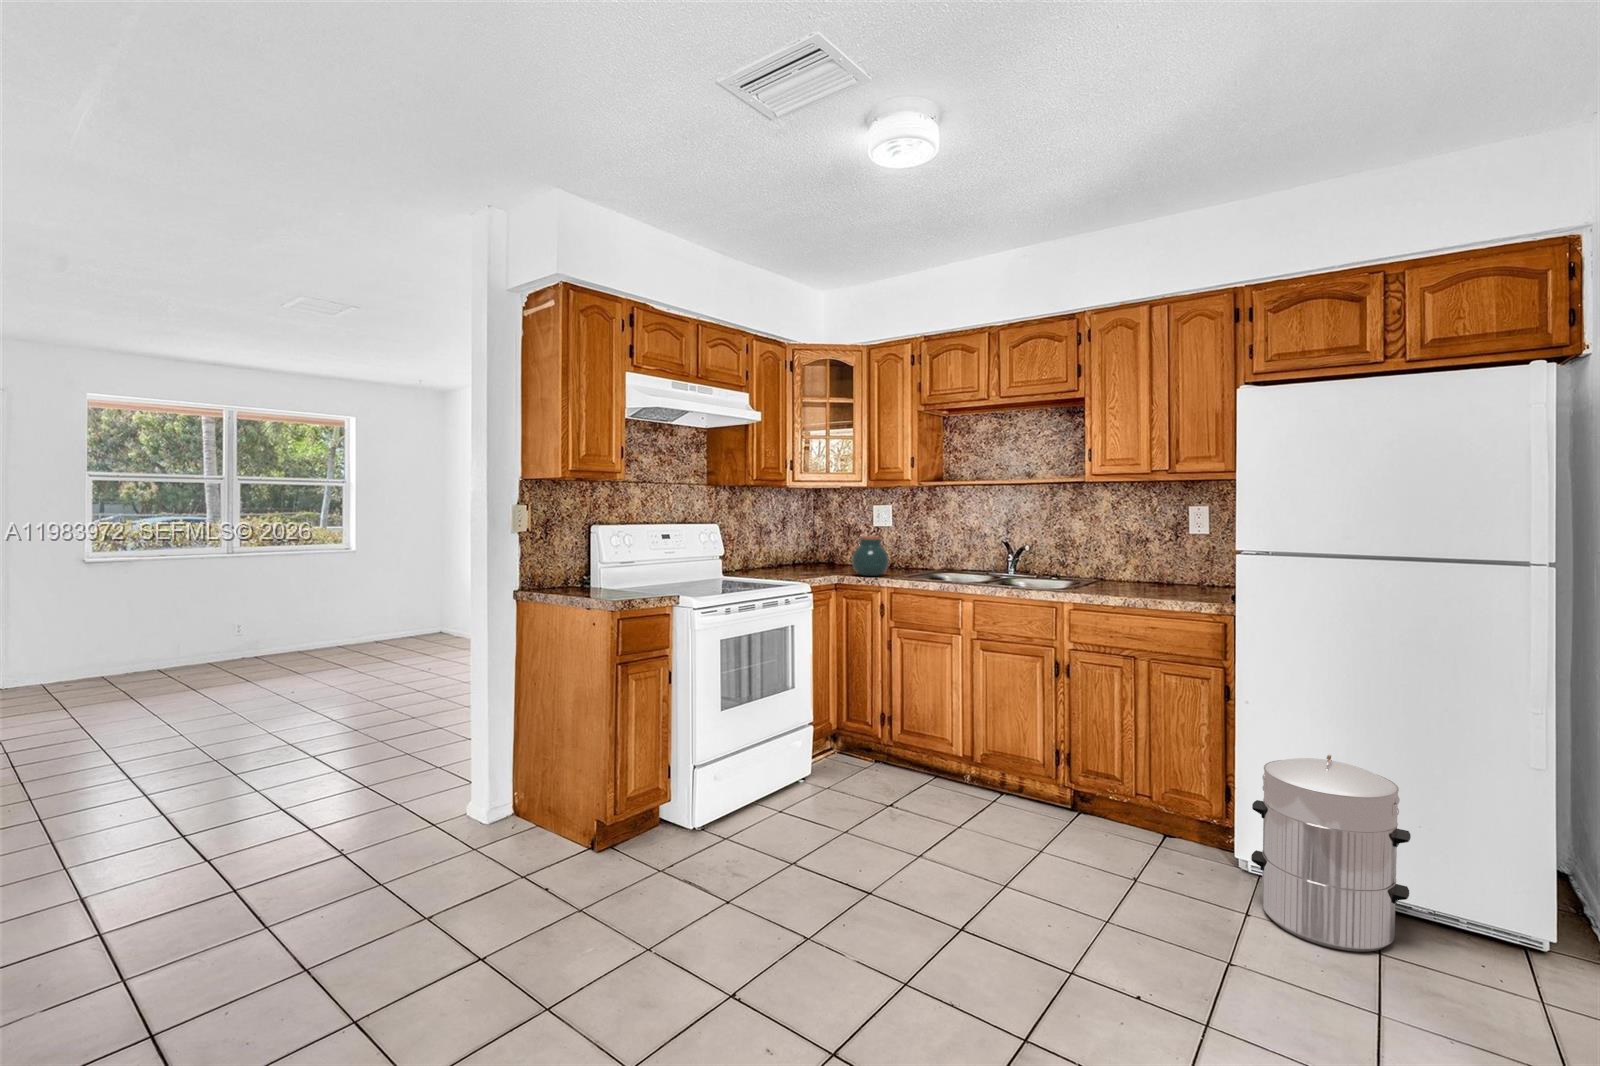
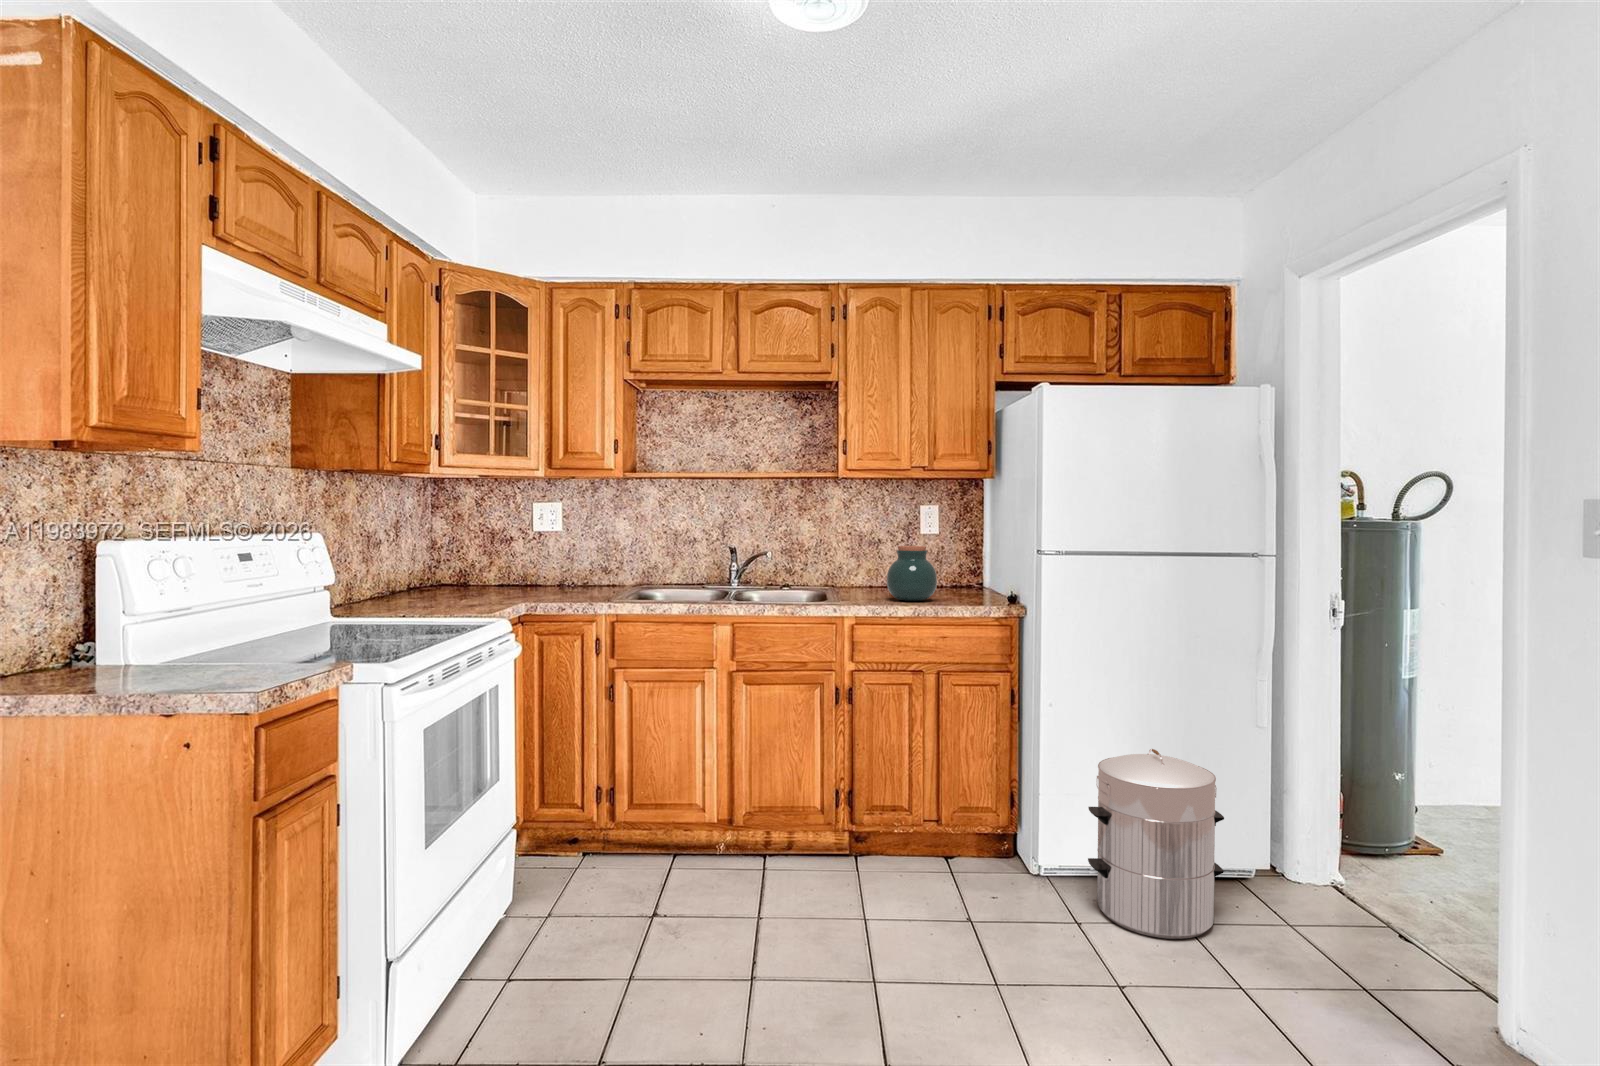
jar: present [852,536,889,576] -> present [887,546,937,601]

